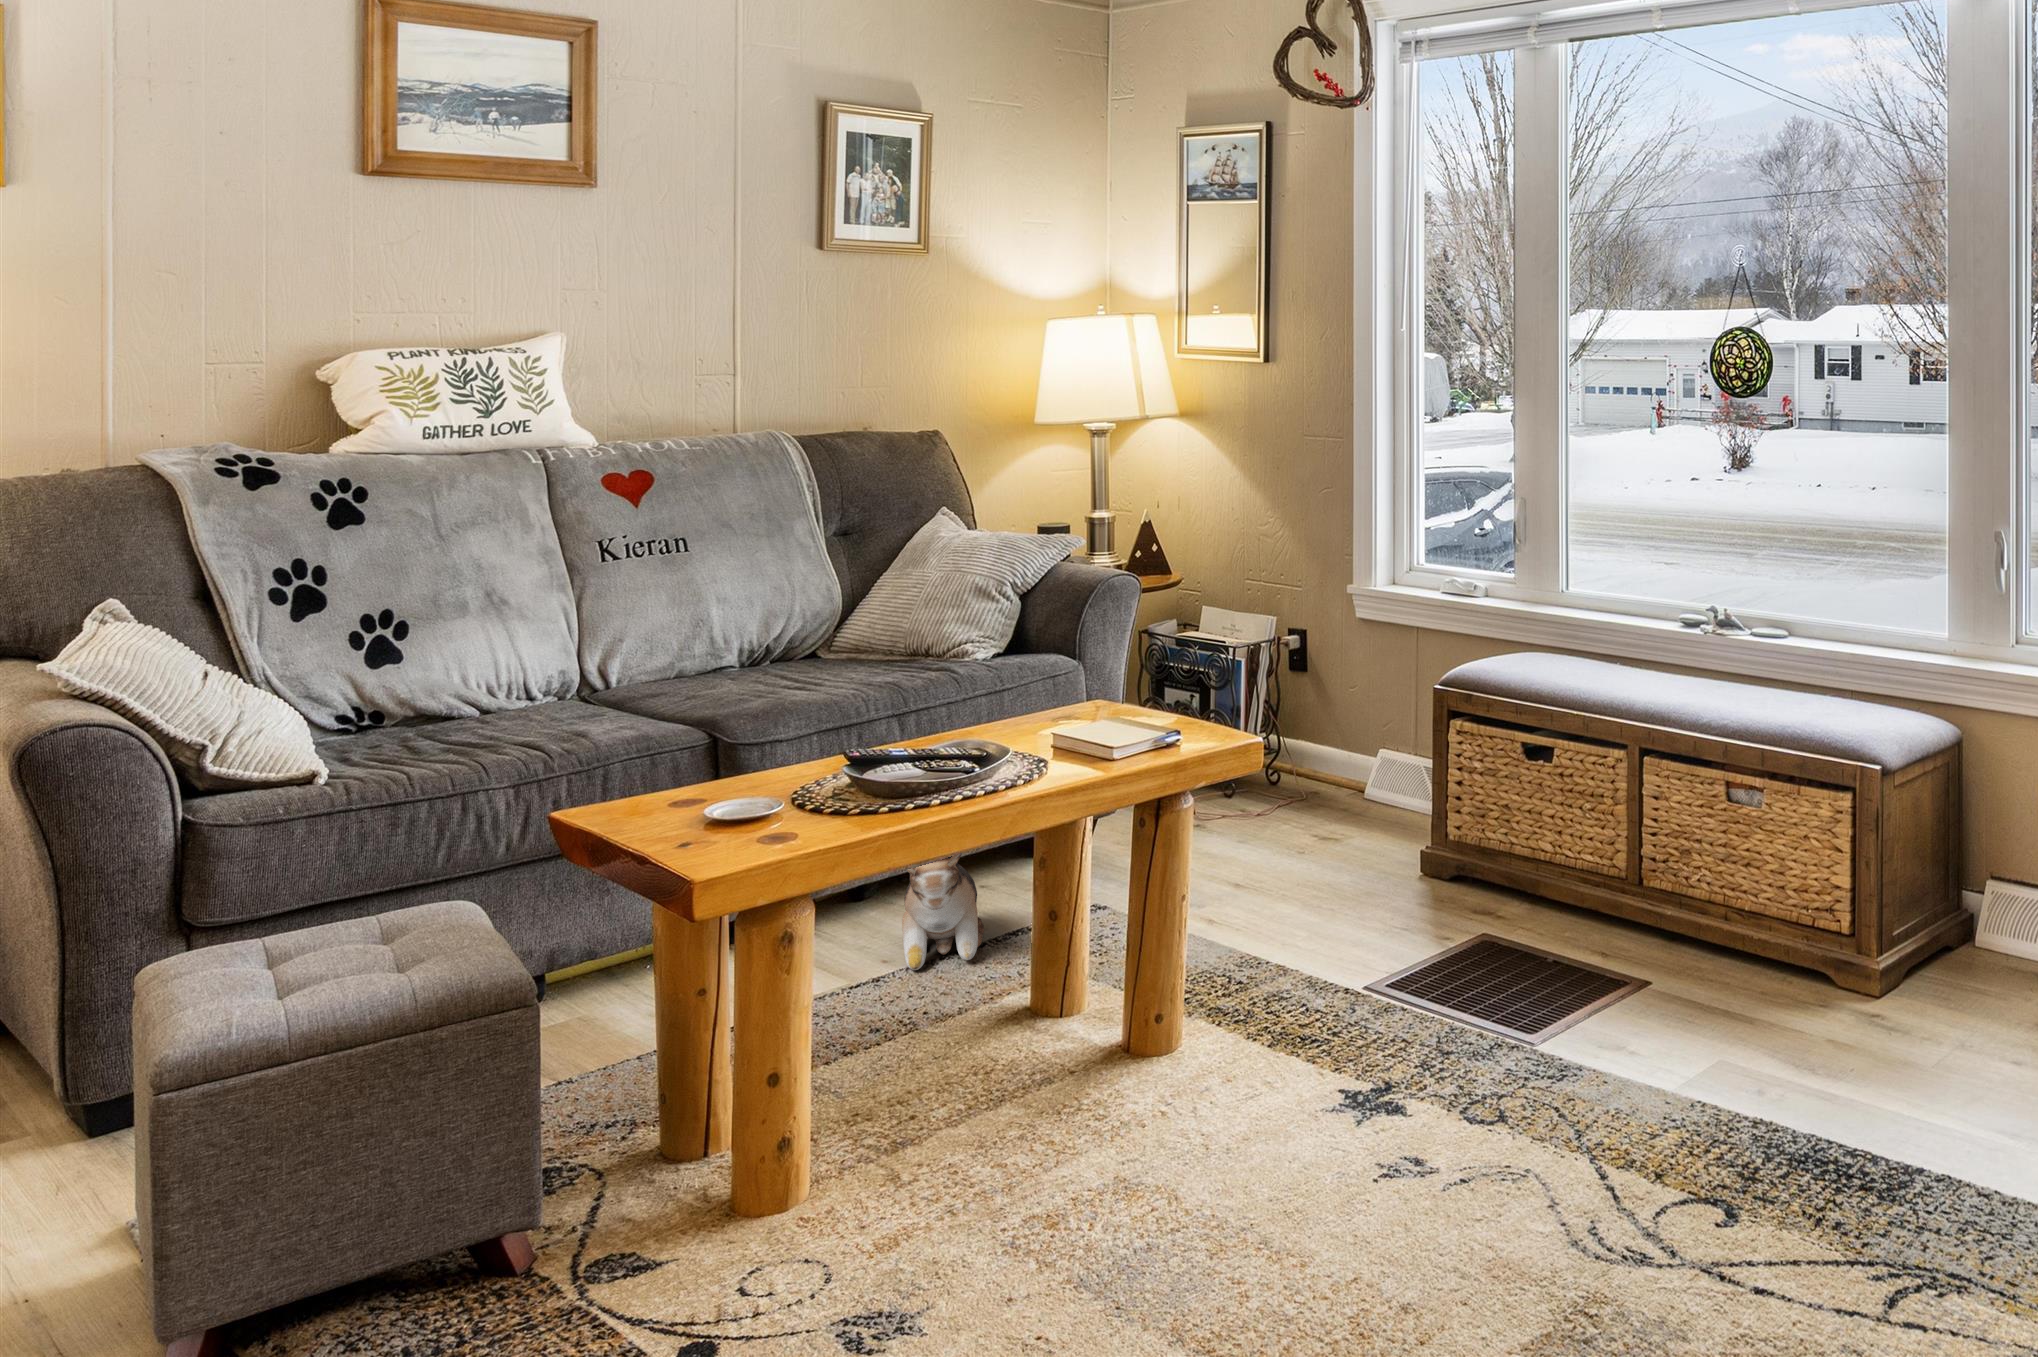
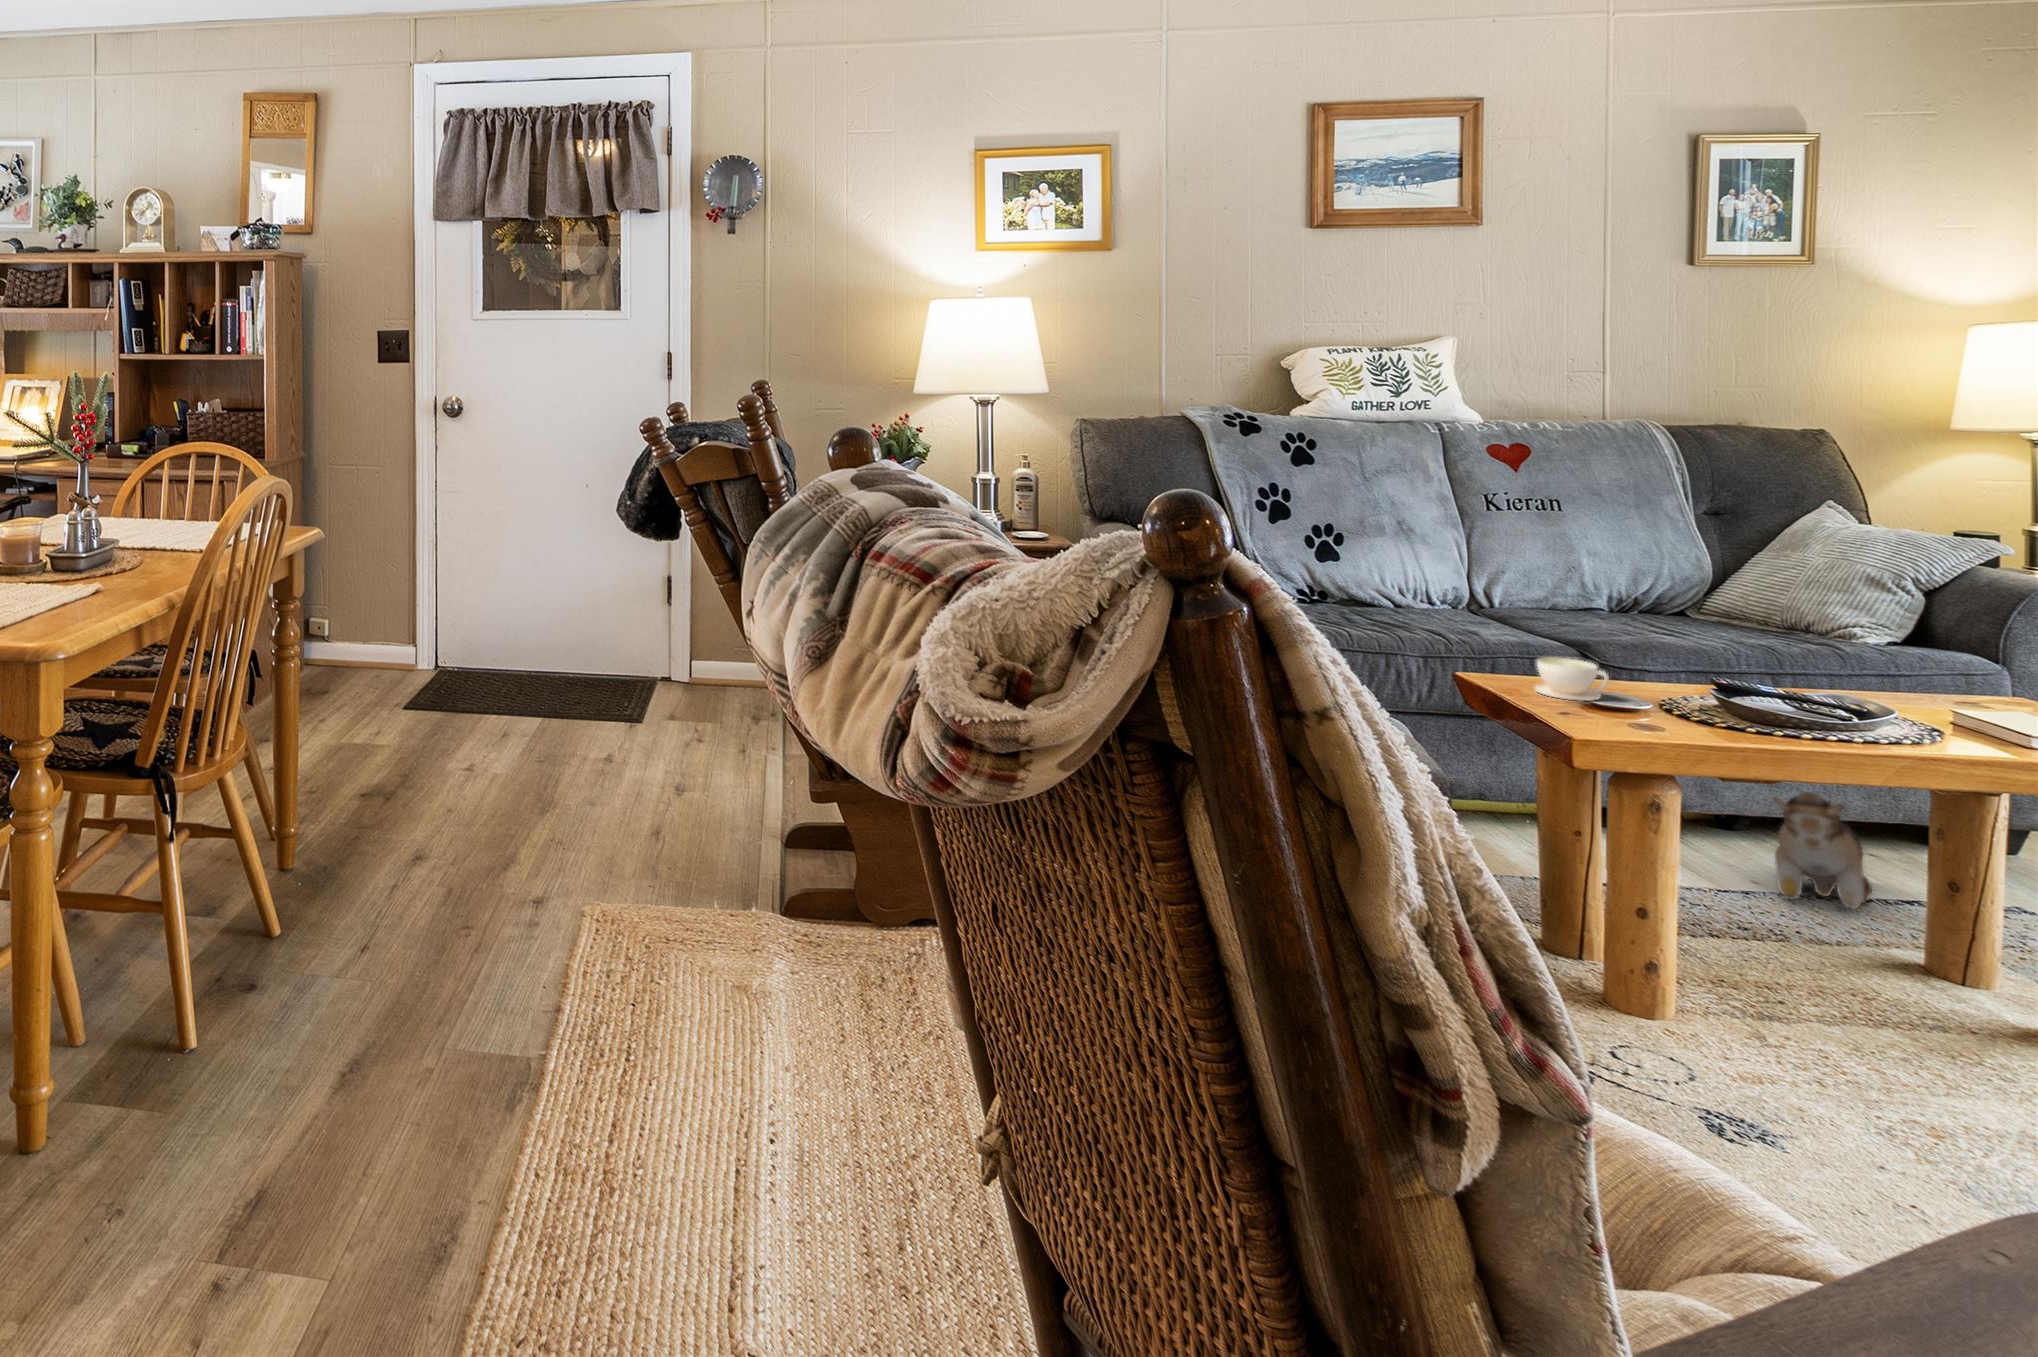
coffee cup: none [651,762,738,821] -> present [1535,657,1609,701]

